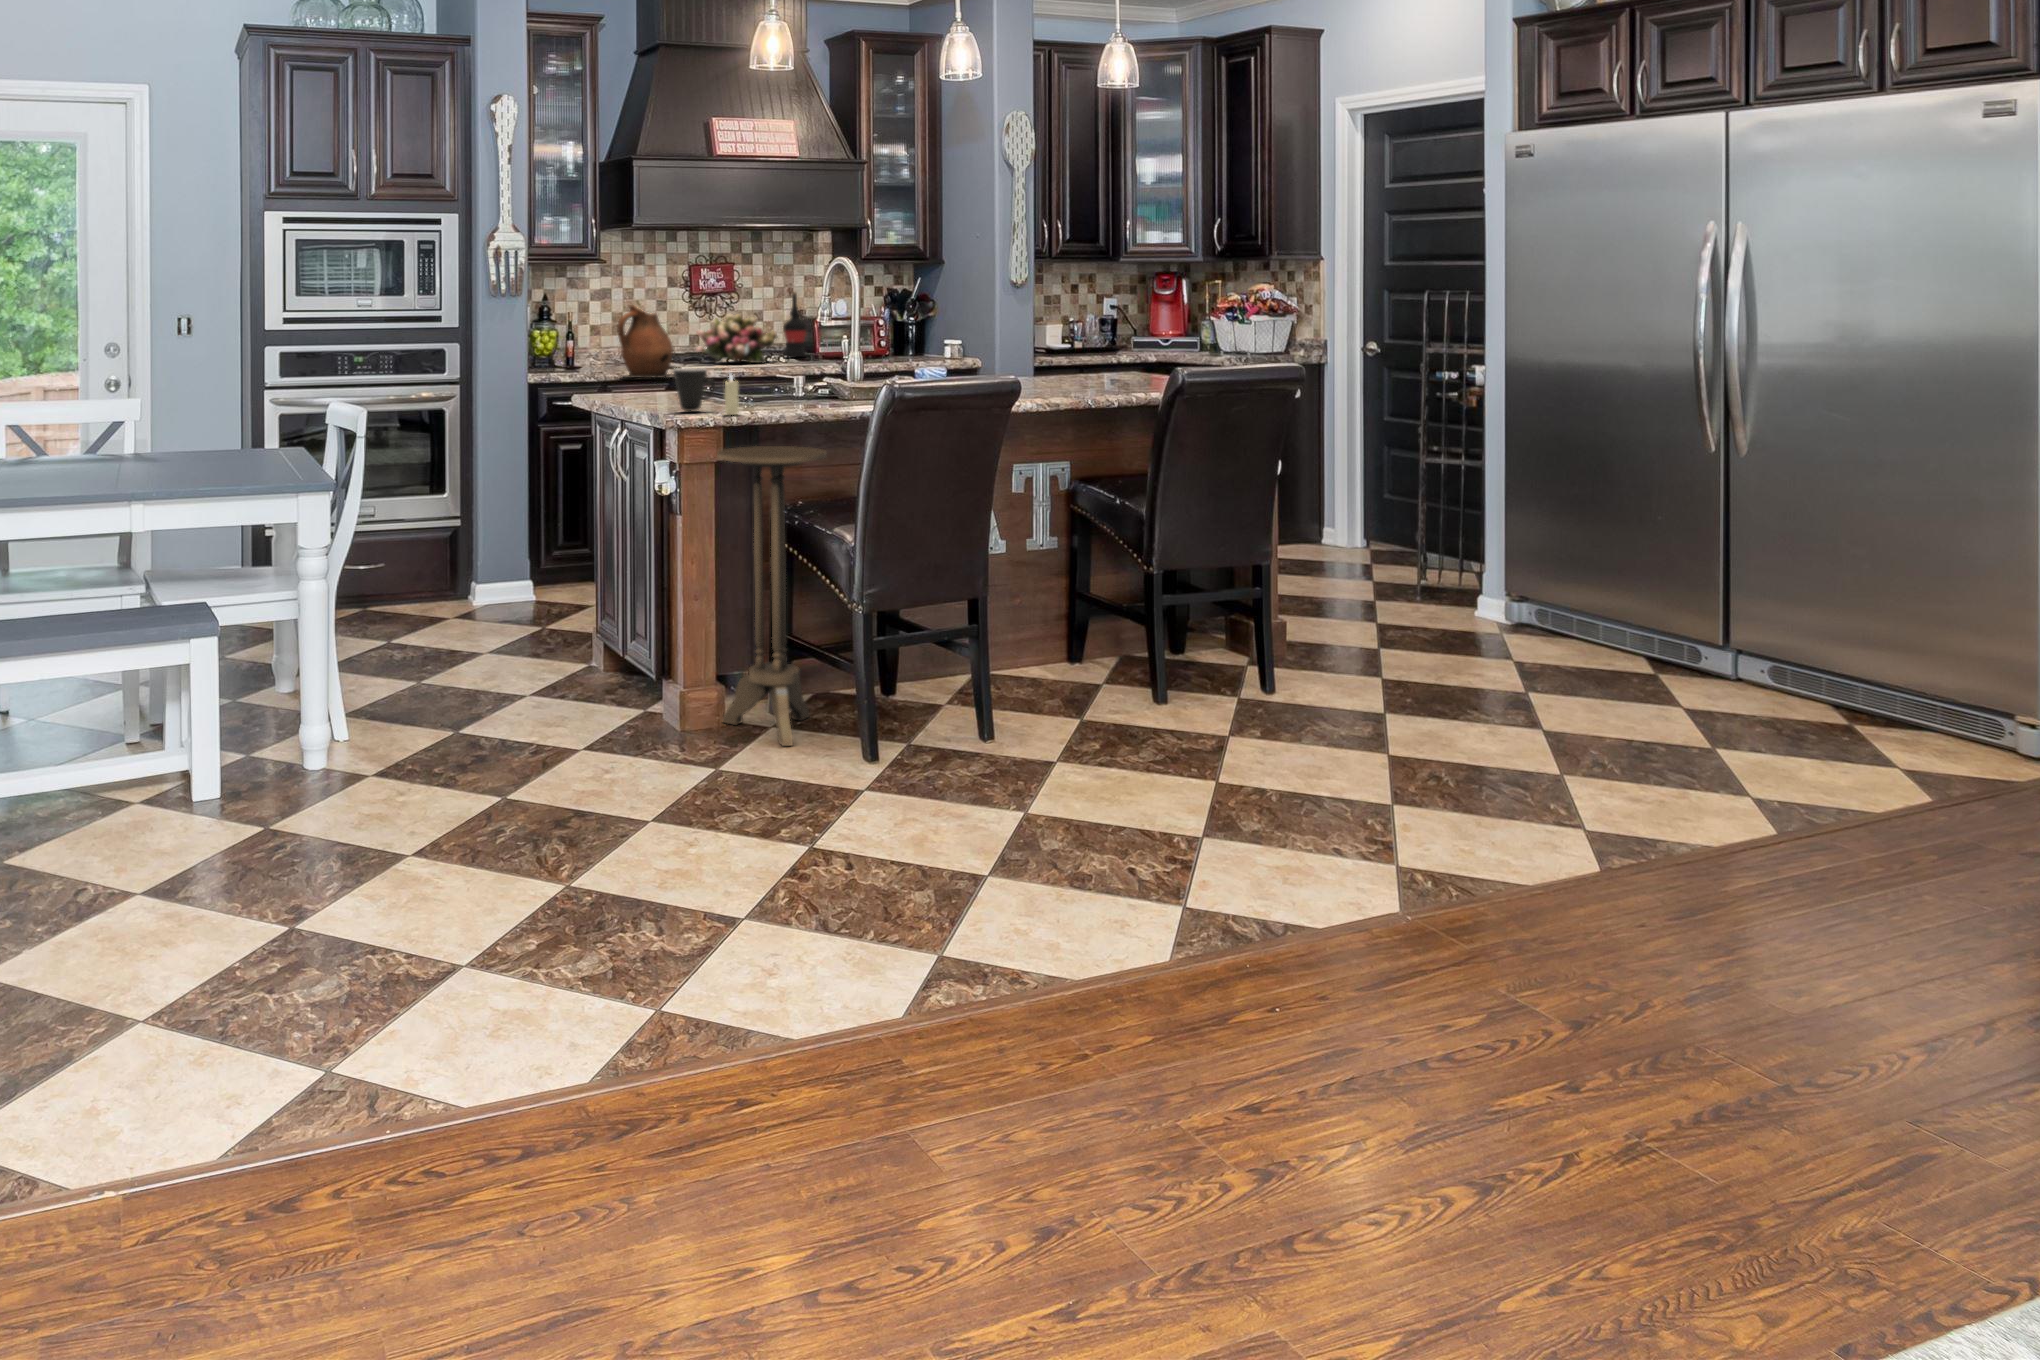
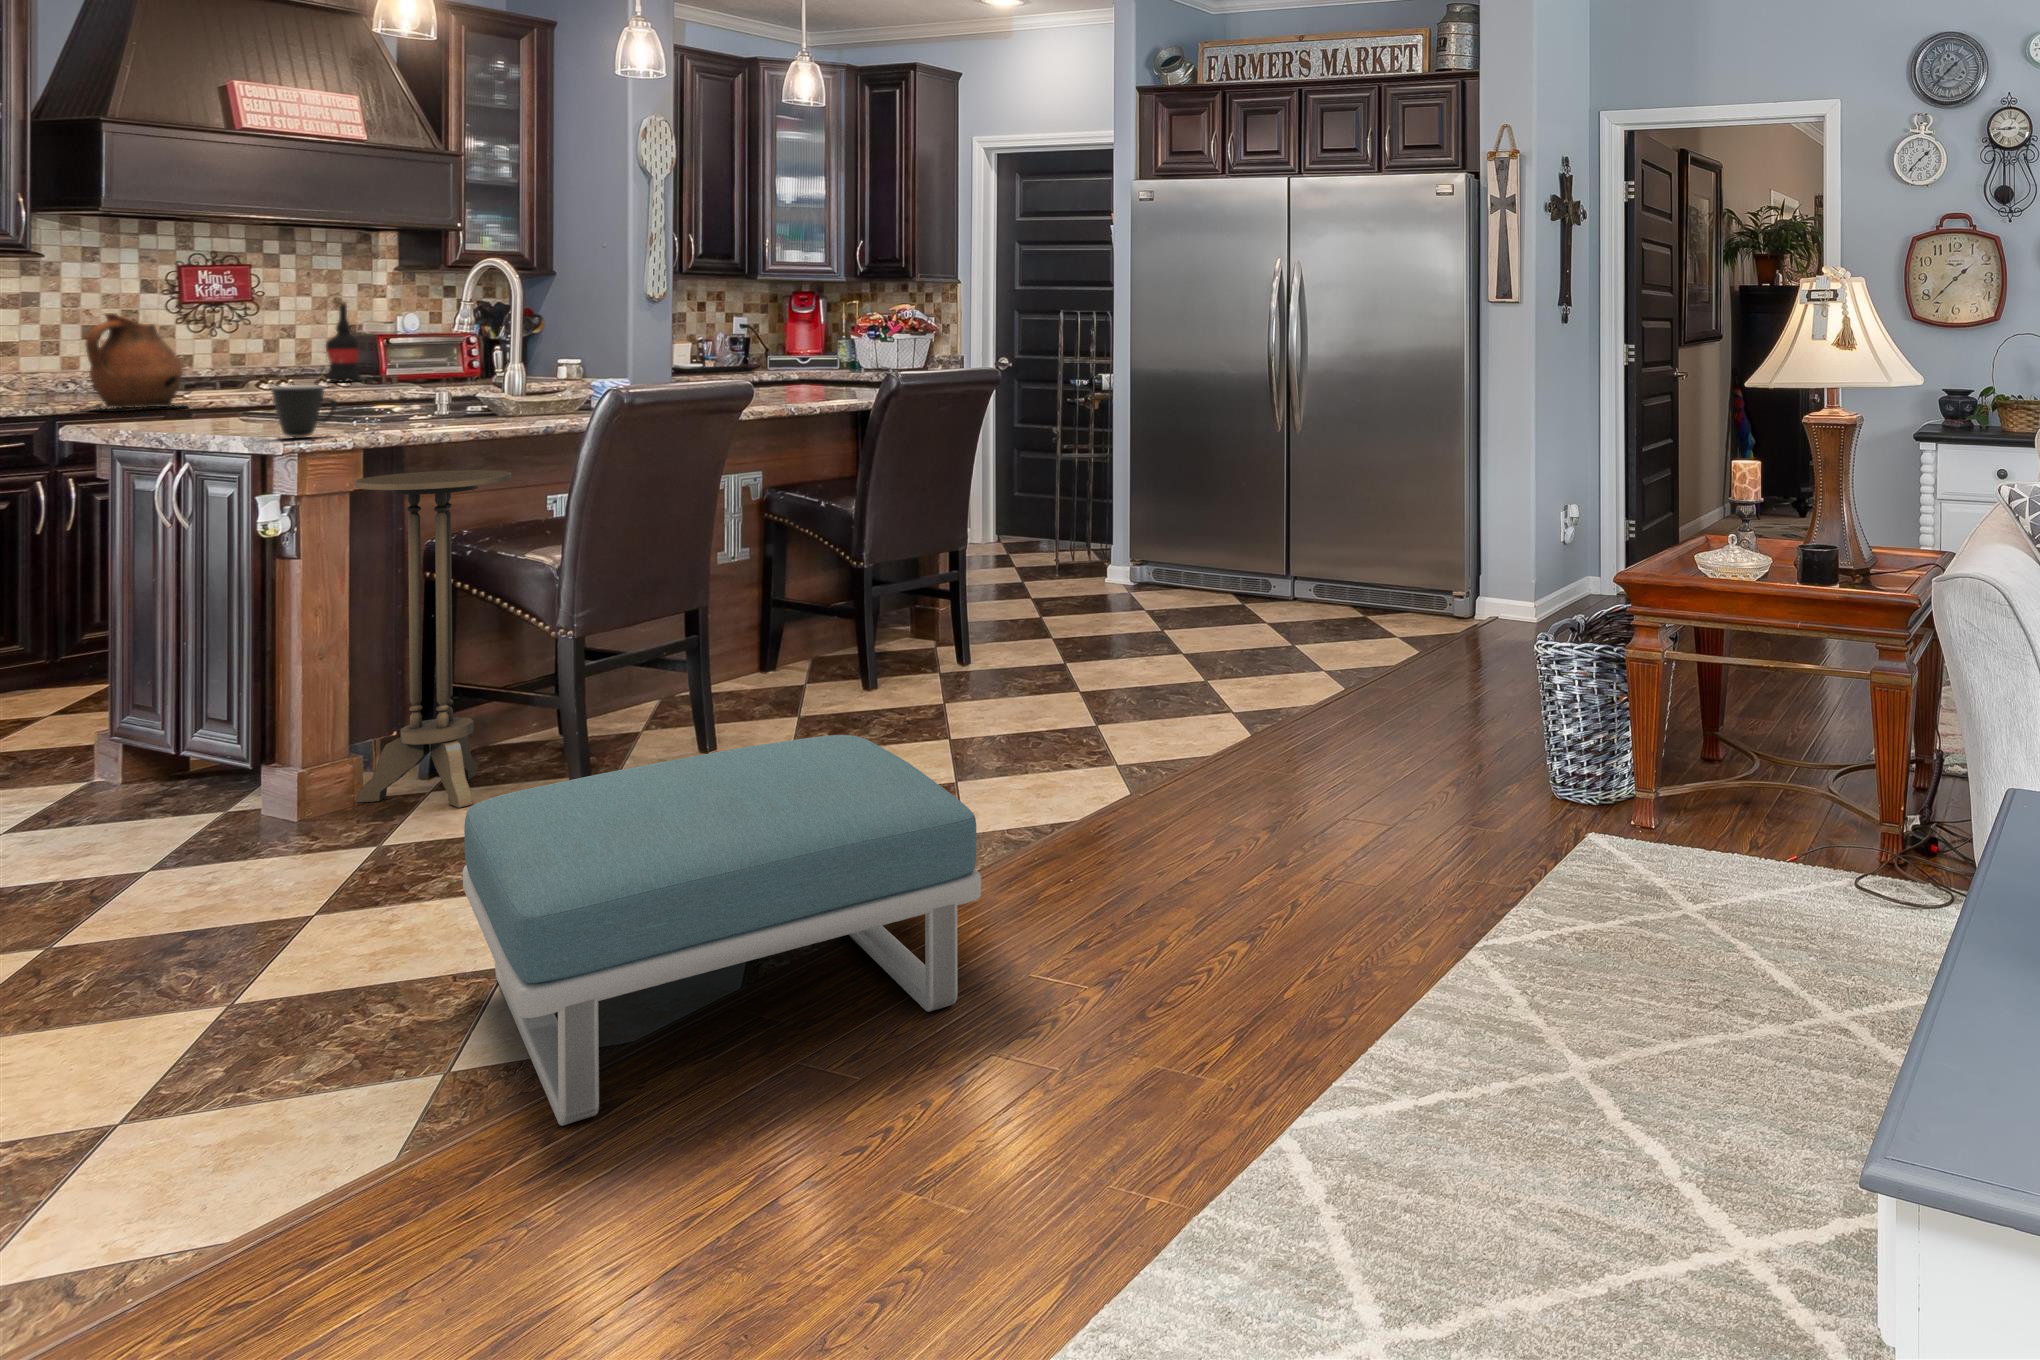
flower arrangement: present [696,314,777,363] -> none [190,327,325,389]
candle: present [724,374,739,415] -> none [356,386,382,438]
footstool: none [664,763,1120,1134] -> present [463,735,981,1126]

